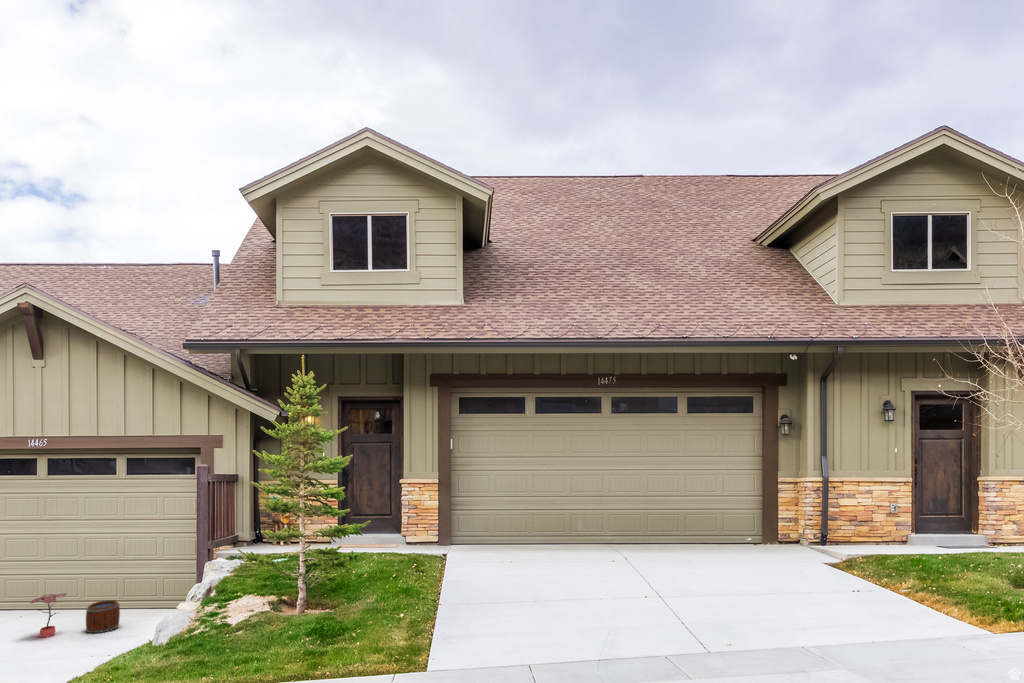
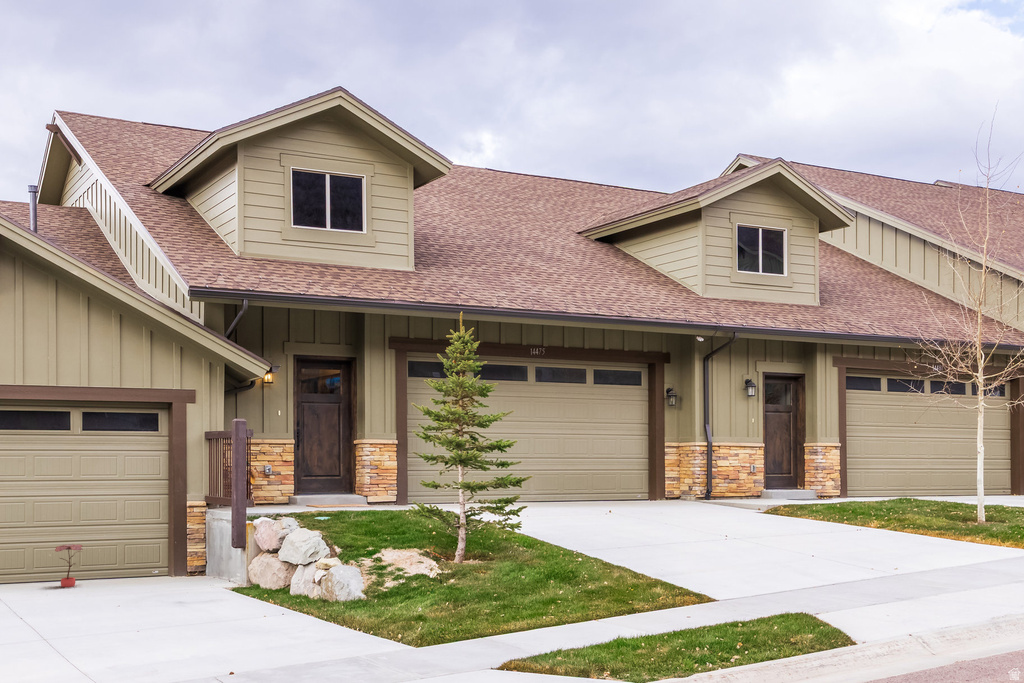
bucket: present [86,600,120,633] -> none [99,553,132,584]

